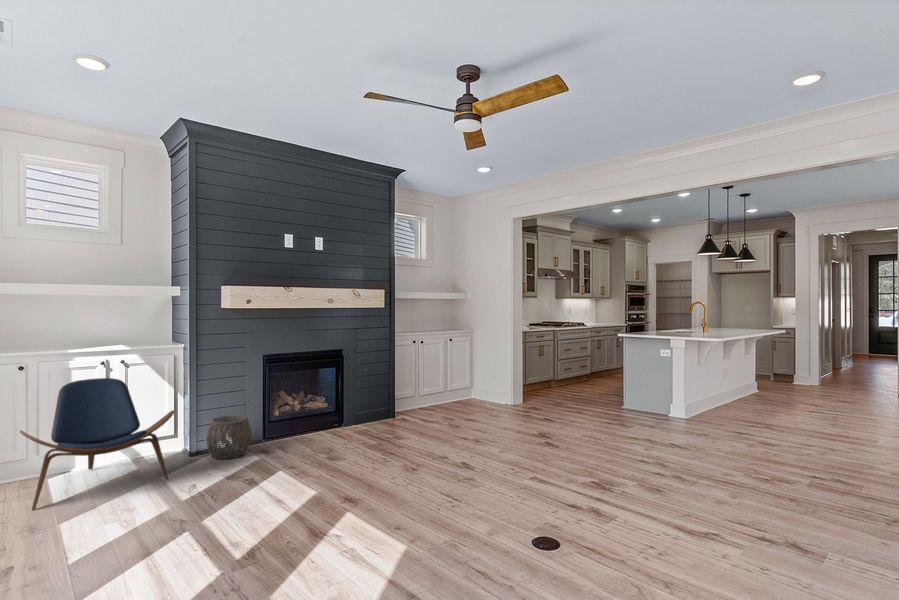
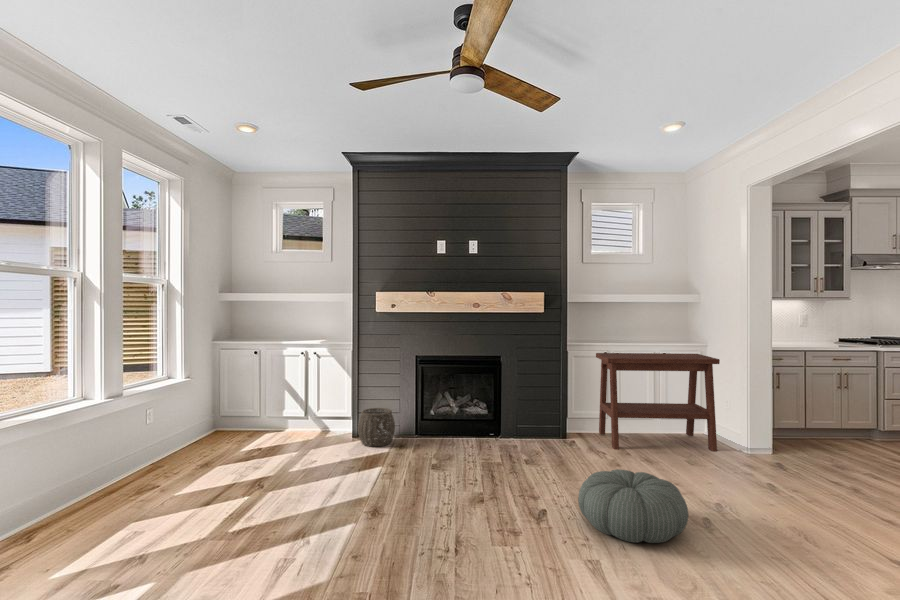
side table: none [409,338,494,417] -> present [596,353,720,451]
lounge chair: present [20,378,174,511] -> none [223,365,321,454]
pouf: none [484,417,556,460] -> present [578,469,688,543]

